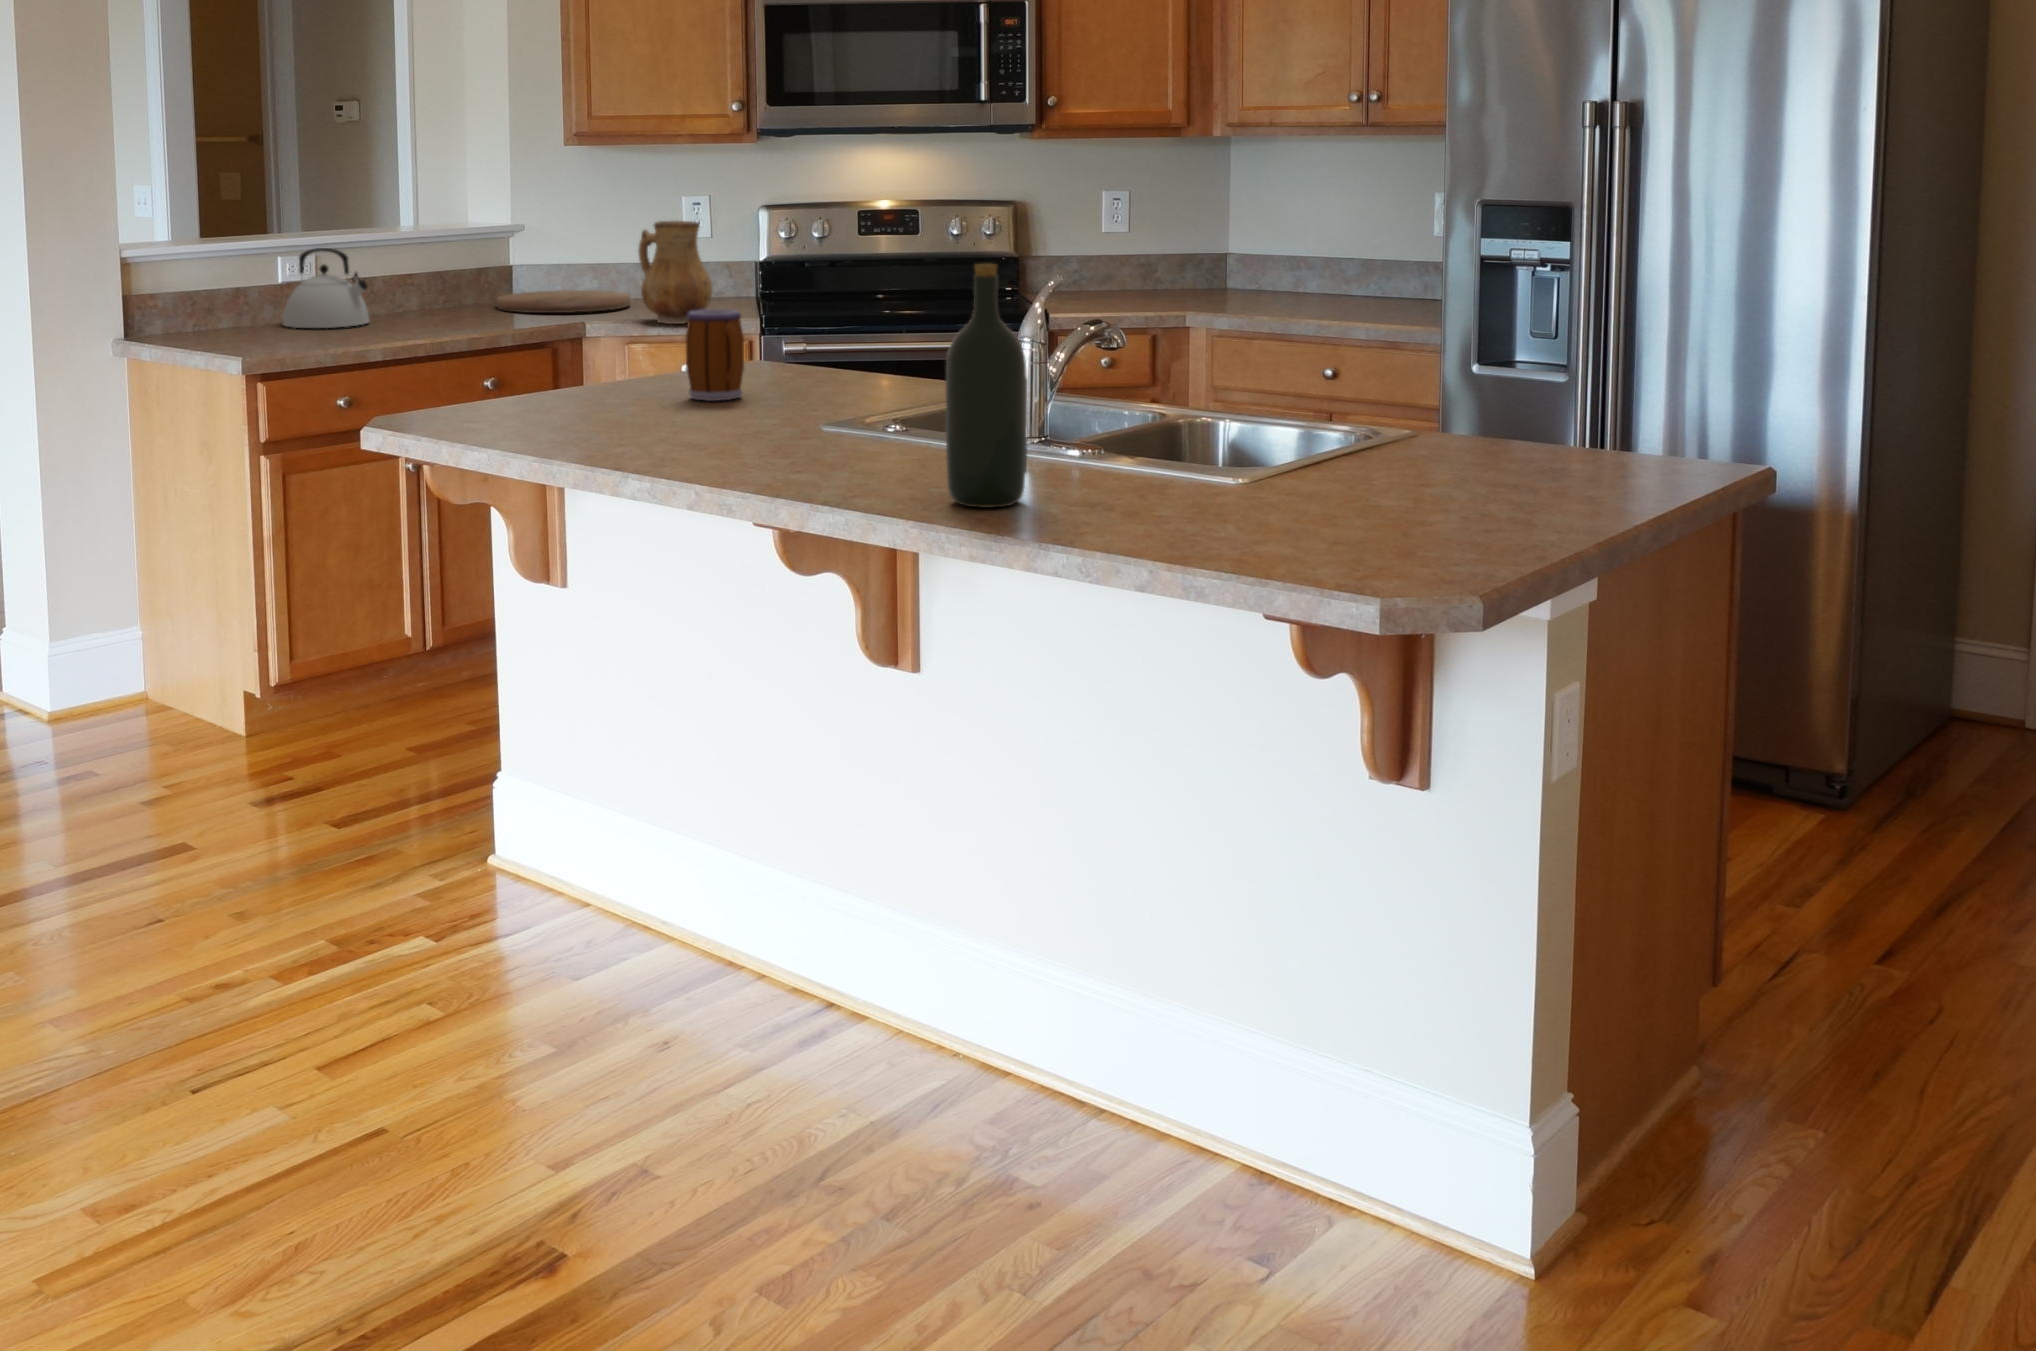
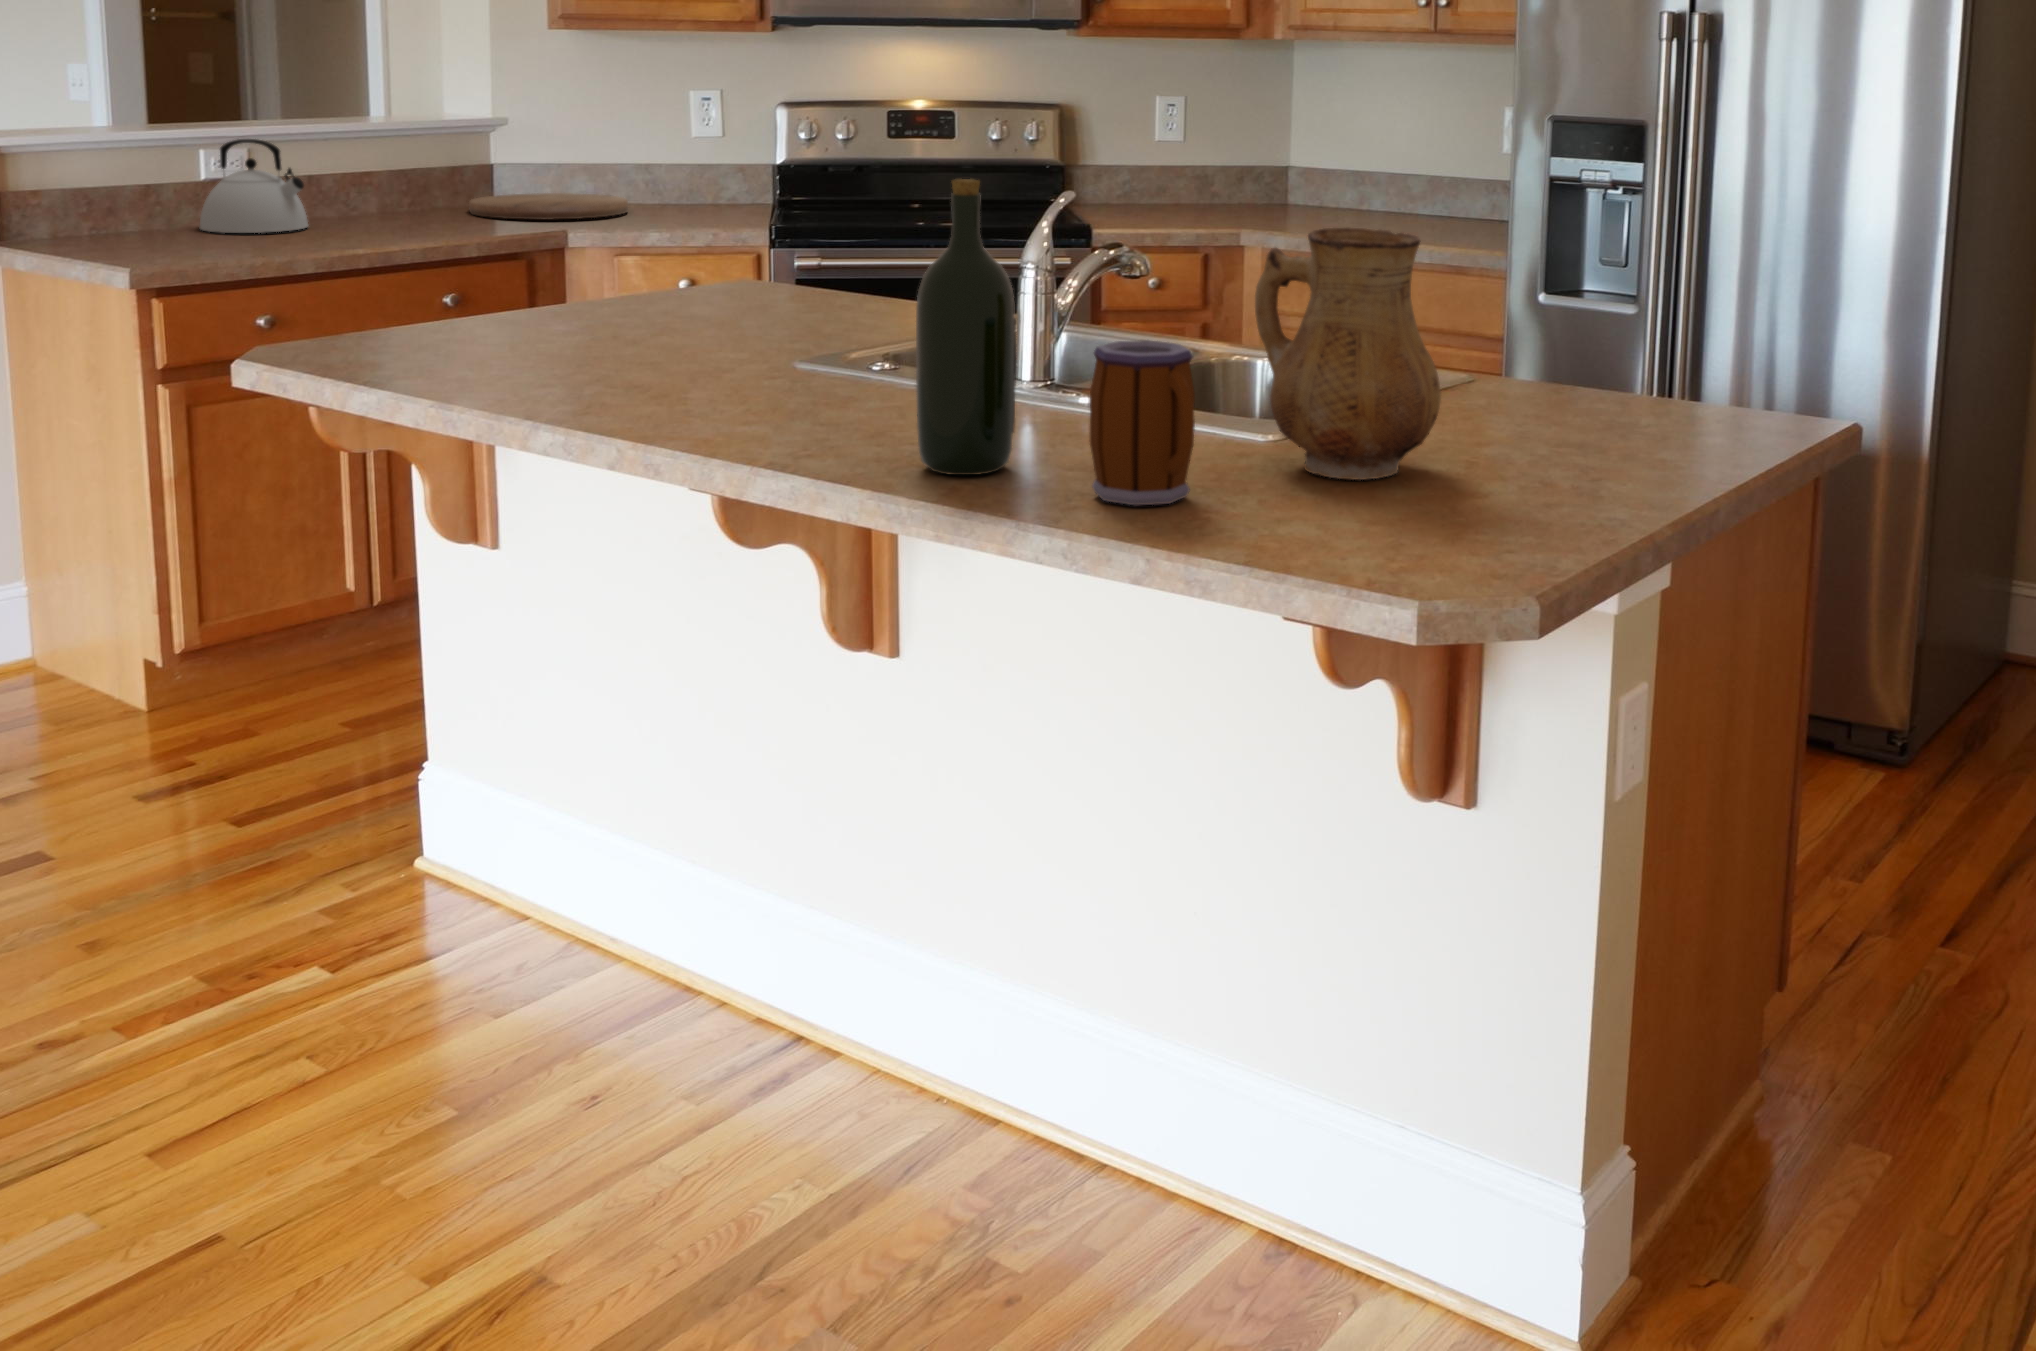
ceramic pitcher: present [638,221,712,324] -> present [1255,228,1441,480]
mug: present [685,309,744,401] -> present [1090,340,1195,506]

